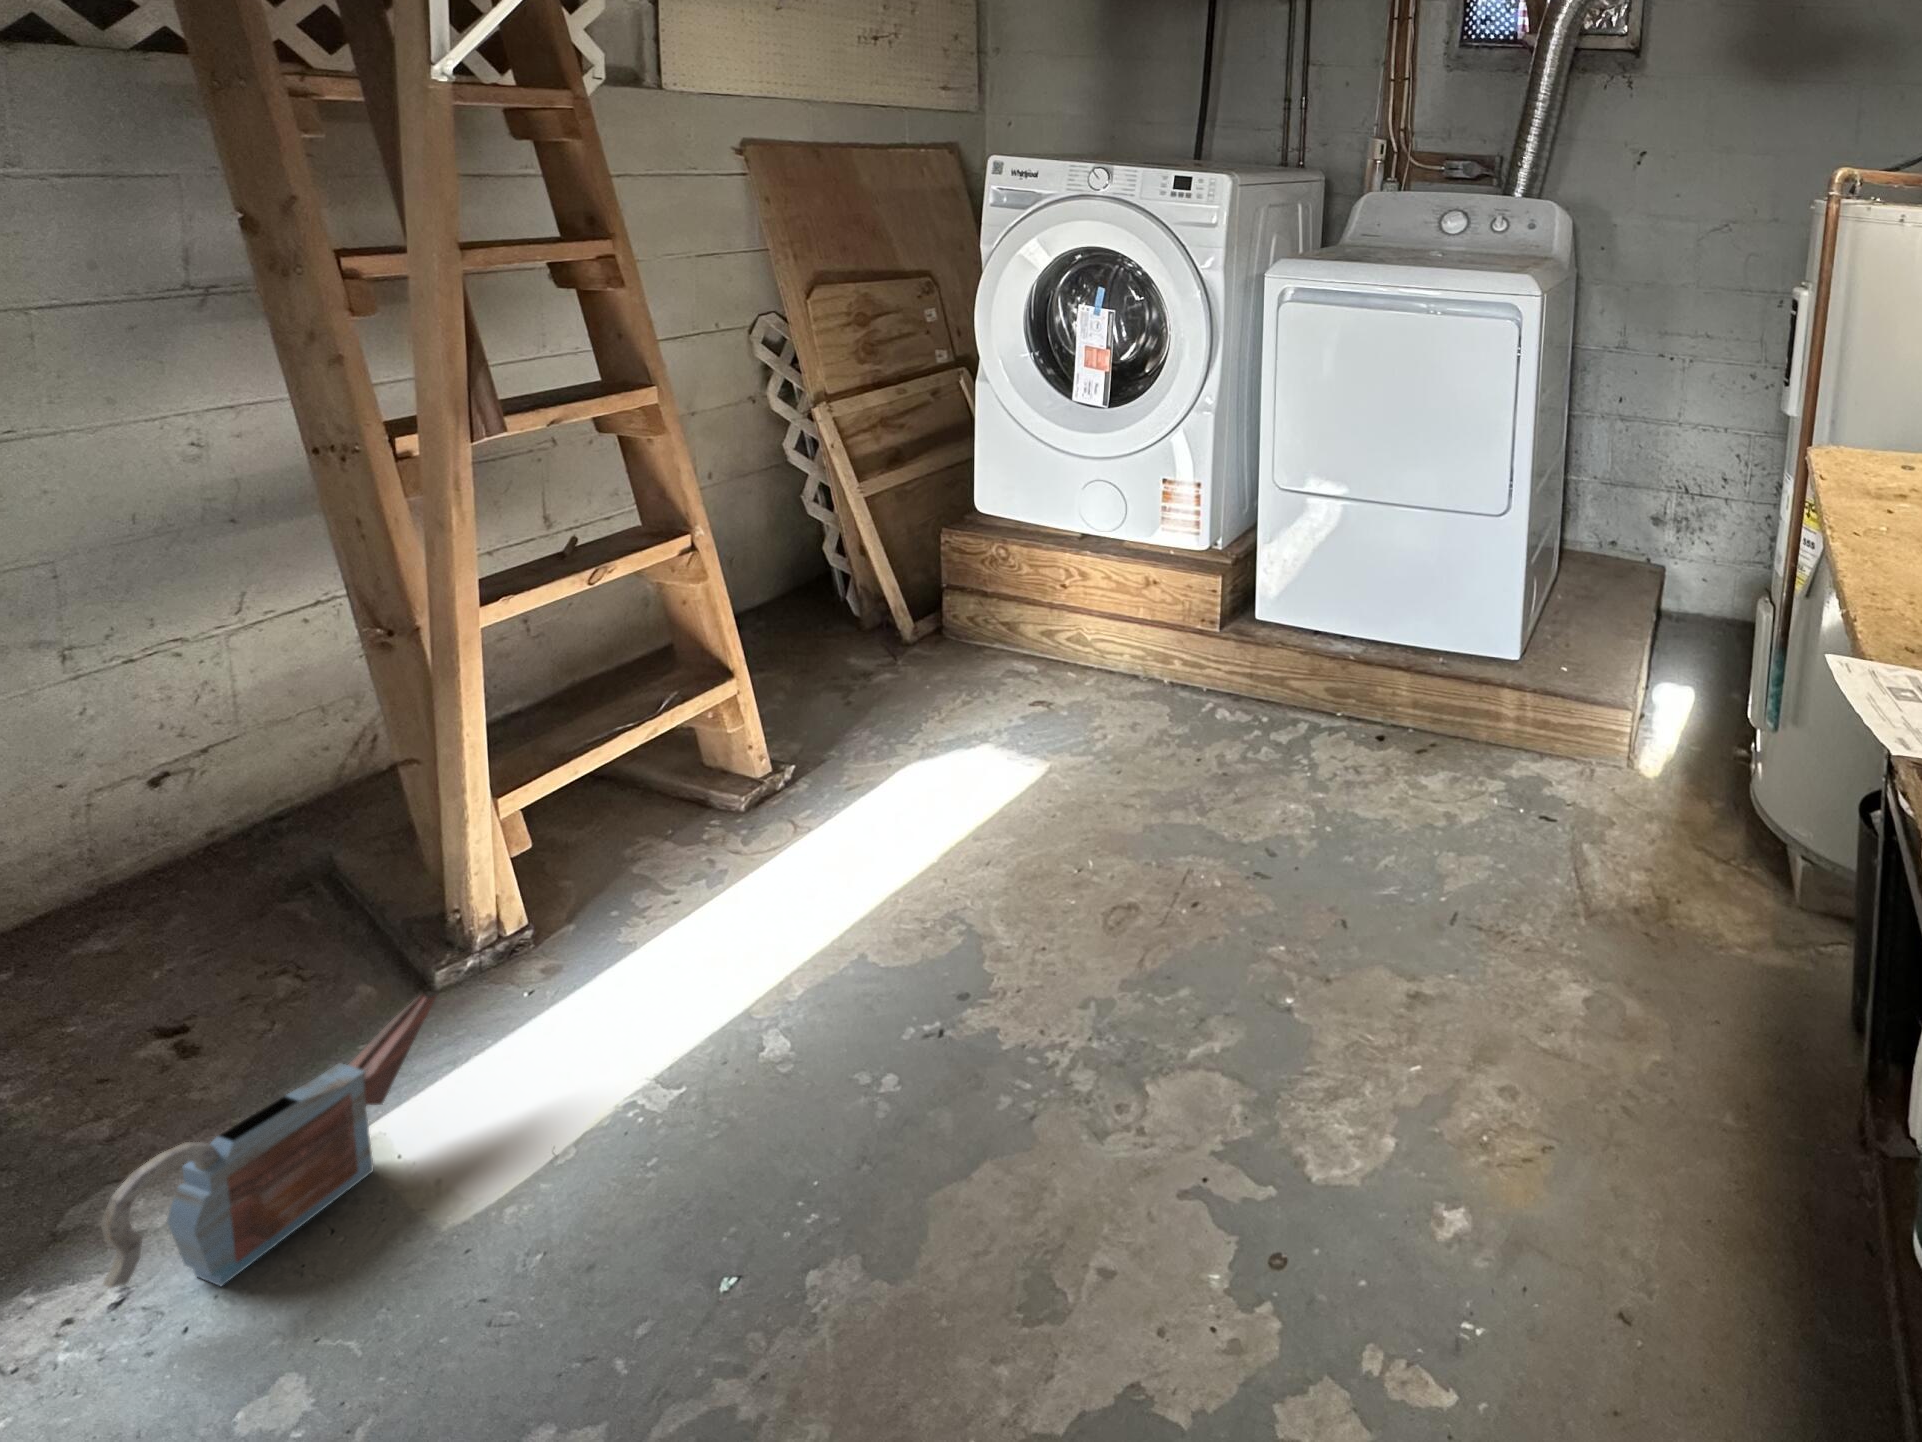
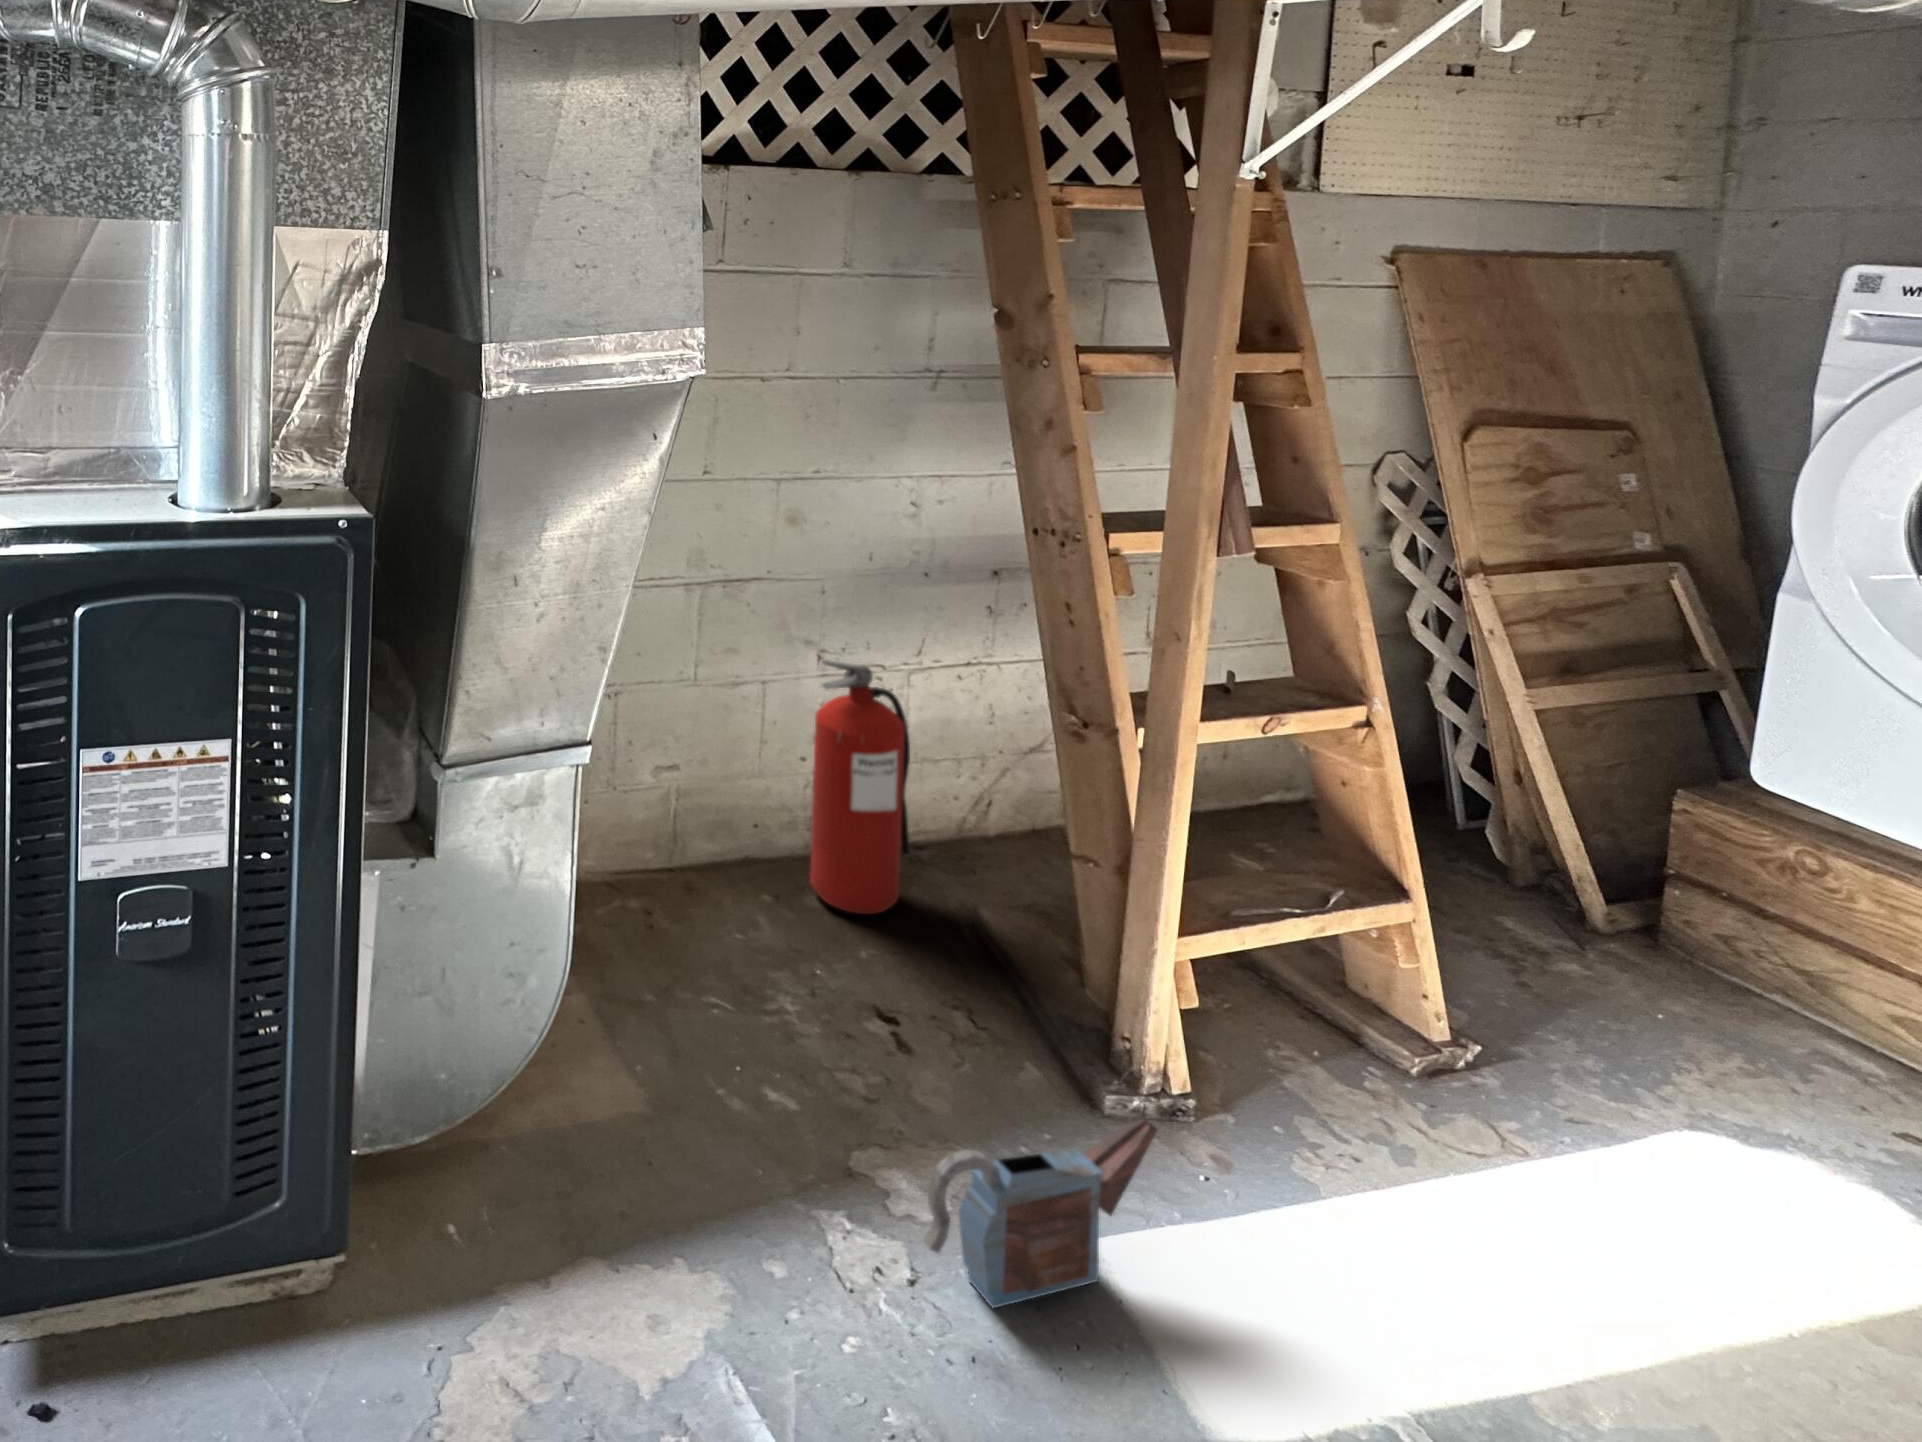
fire extinguisher: none [39,641,231,938] -> present [810,660,910,914]

